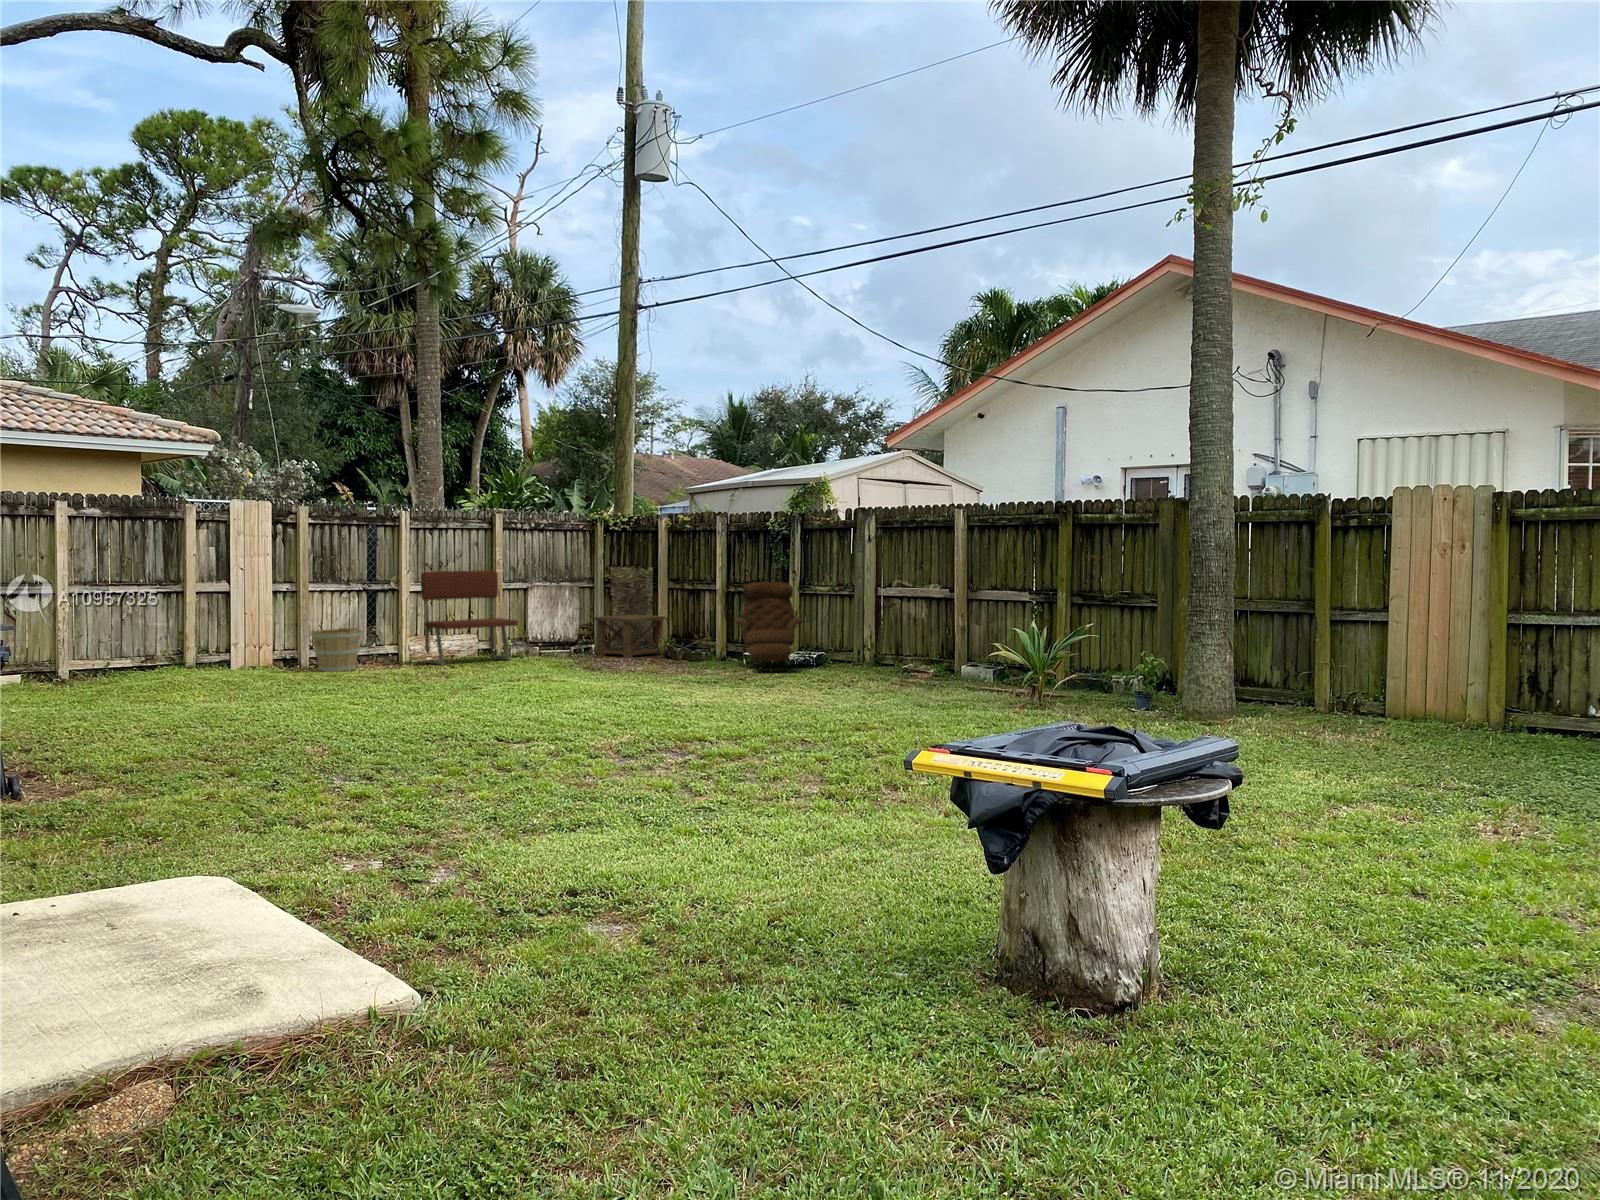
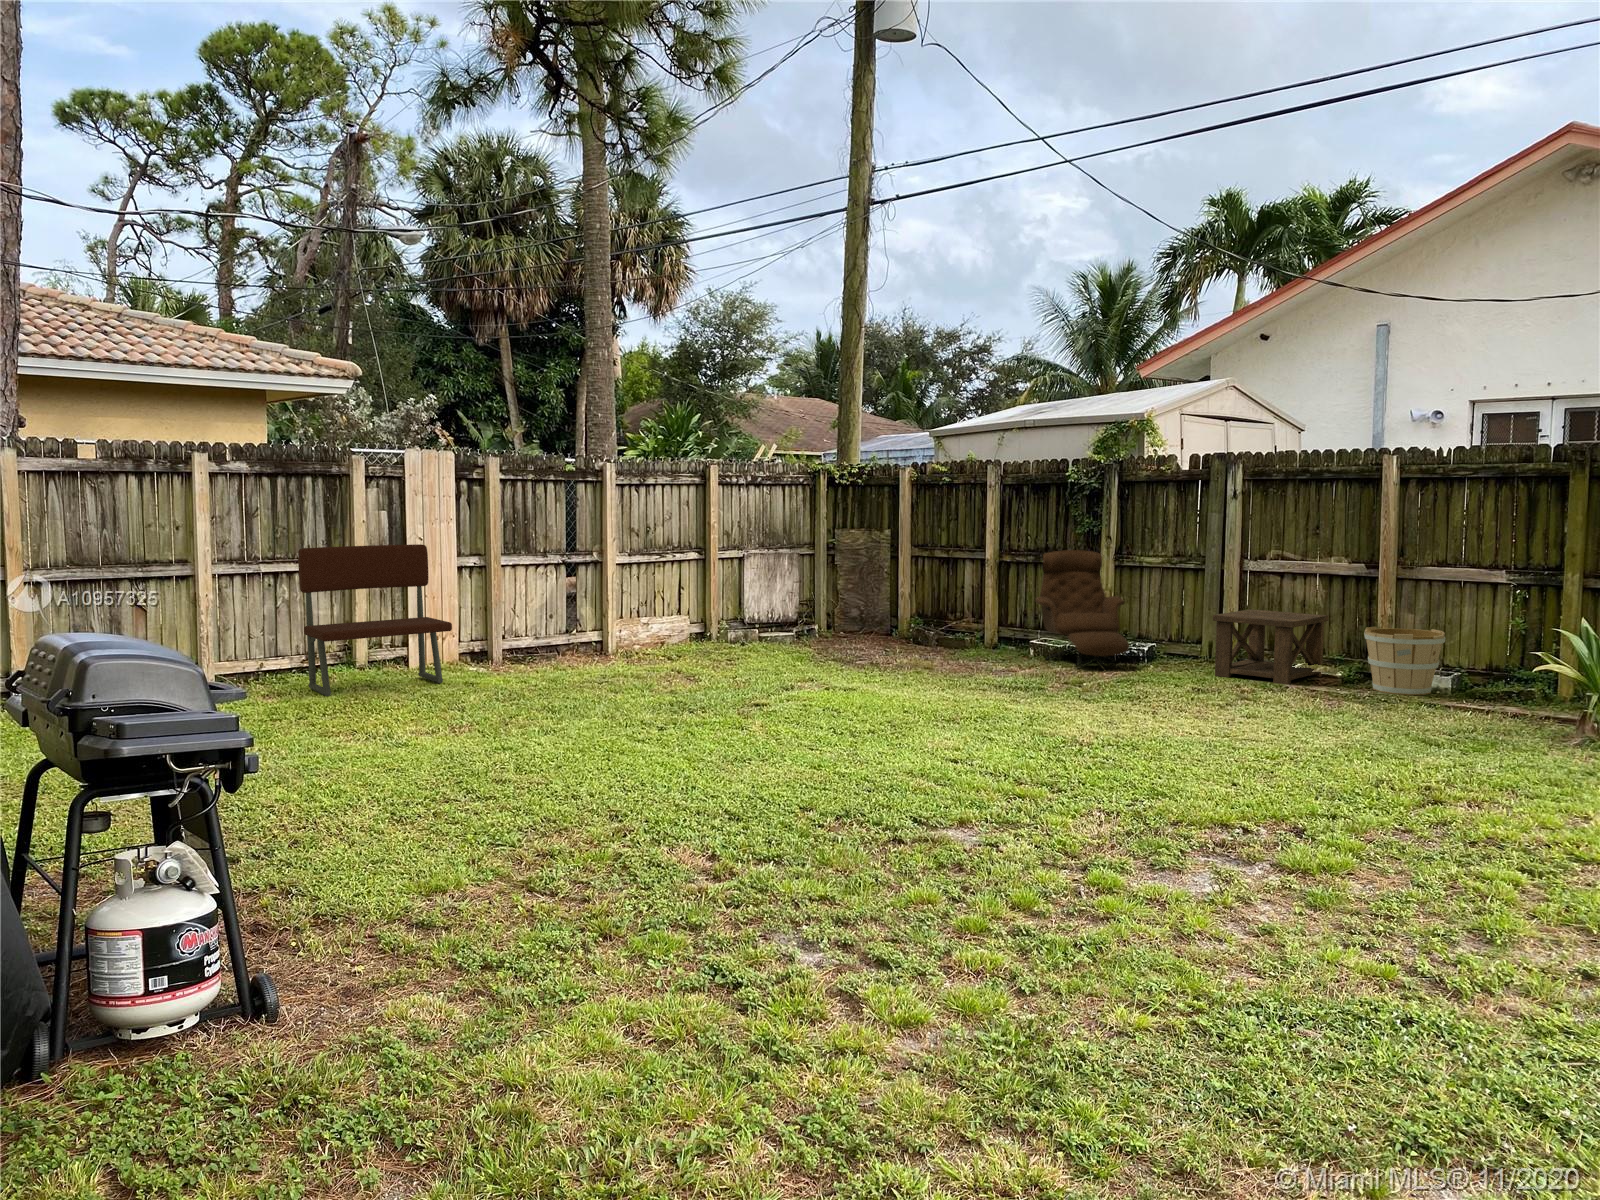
bench: present [421,571,518,665] -> present [298,544,452,696]
side table: present [594,615,665,658] -> present [1213,609,1329,685]
wooden bucket: present [311,628,362,672] -> present [1364,627,1446,695]

